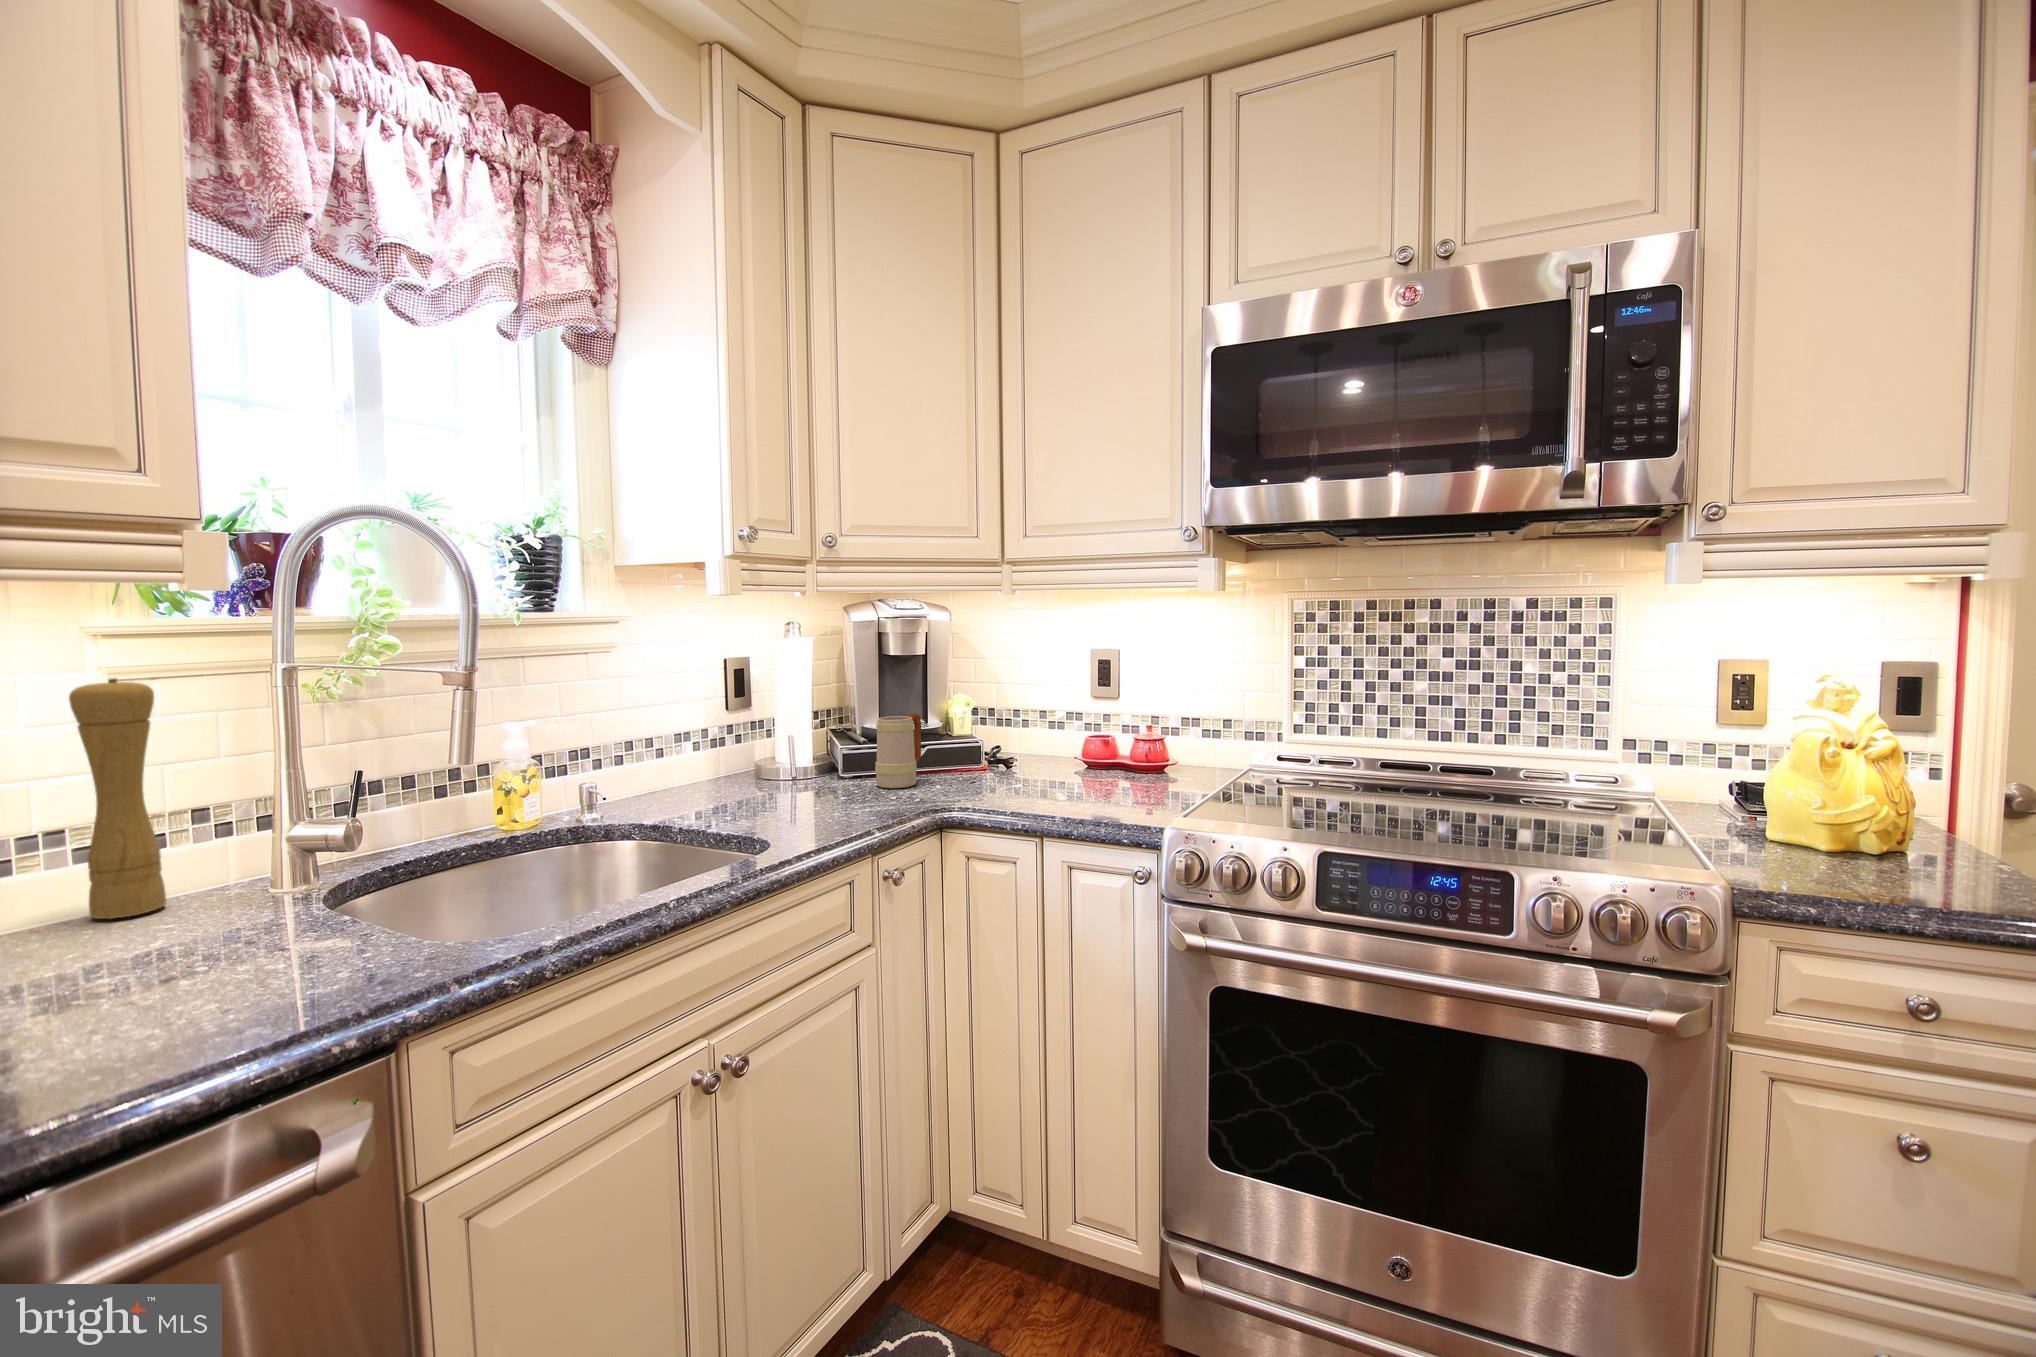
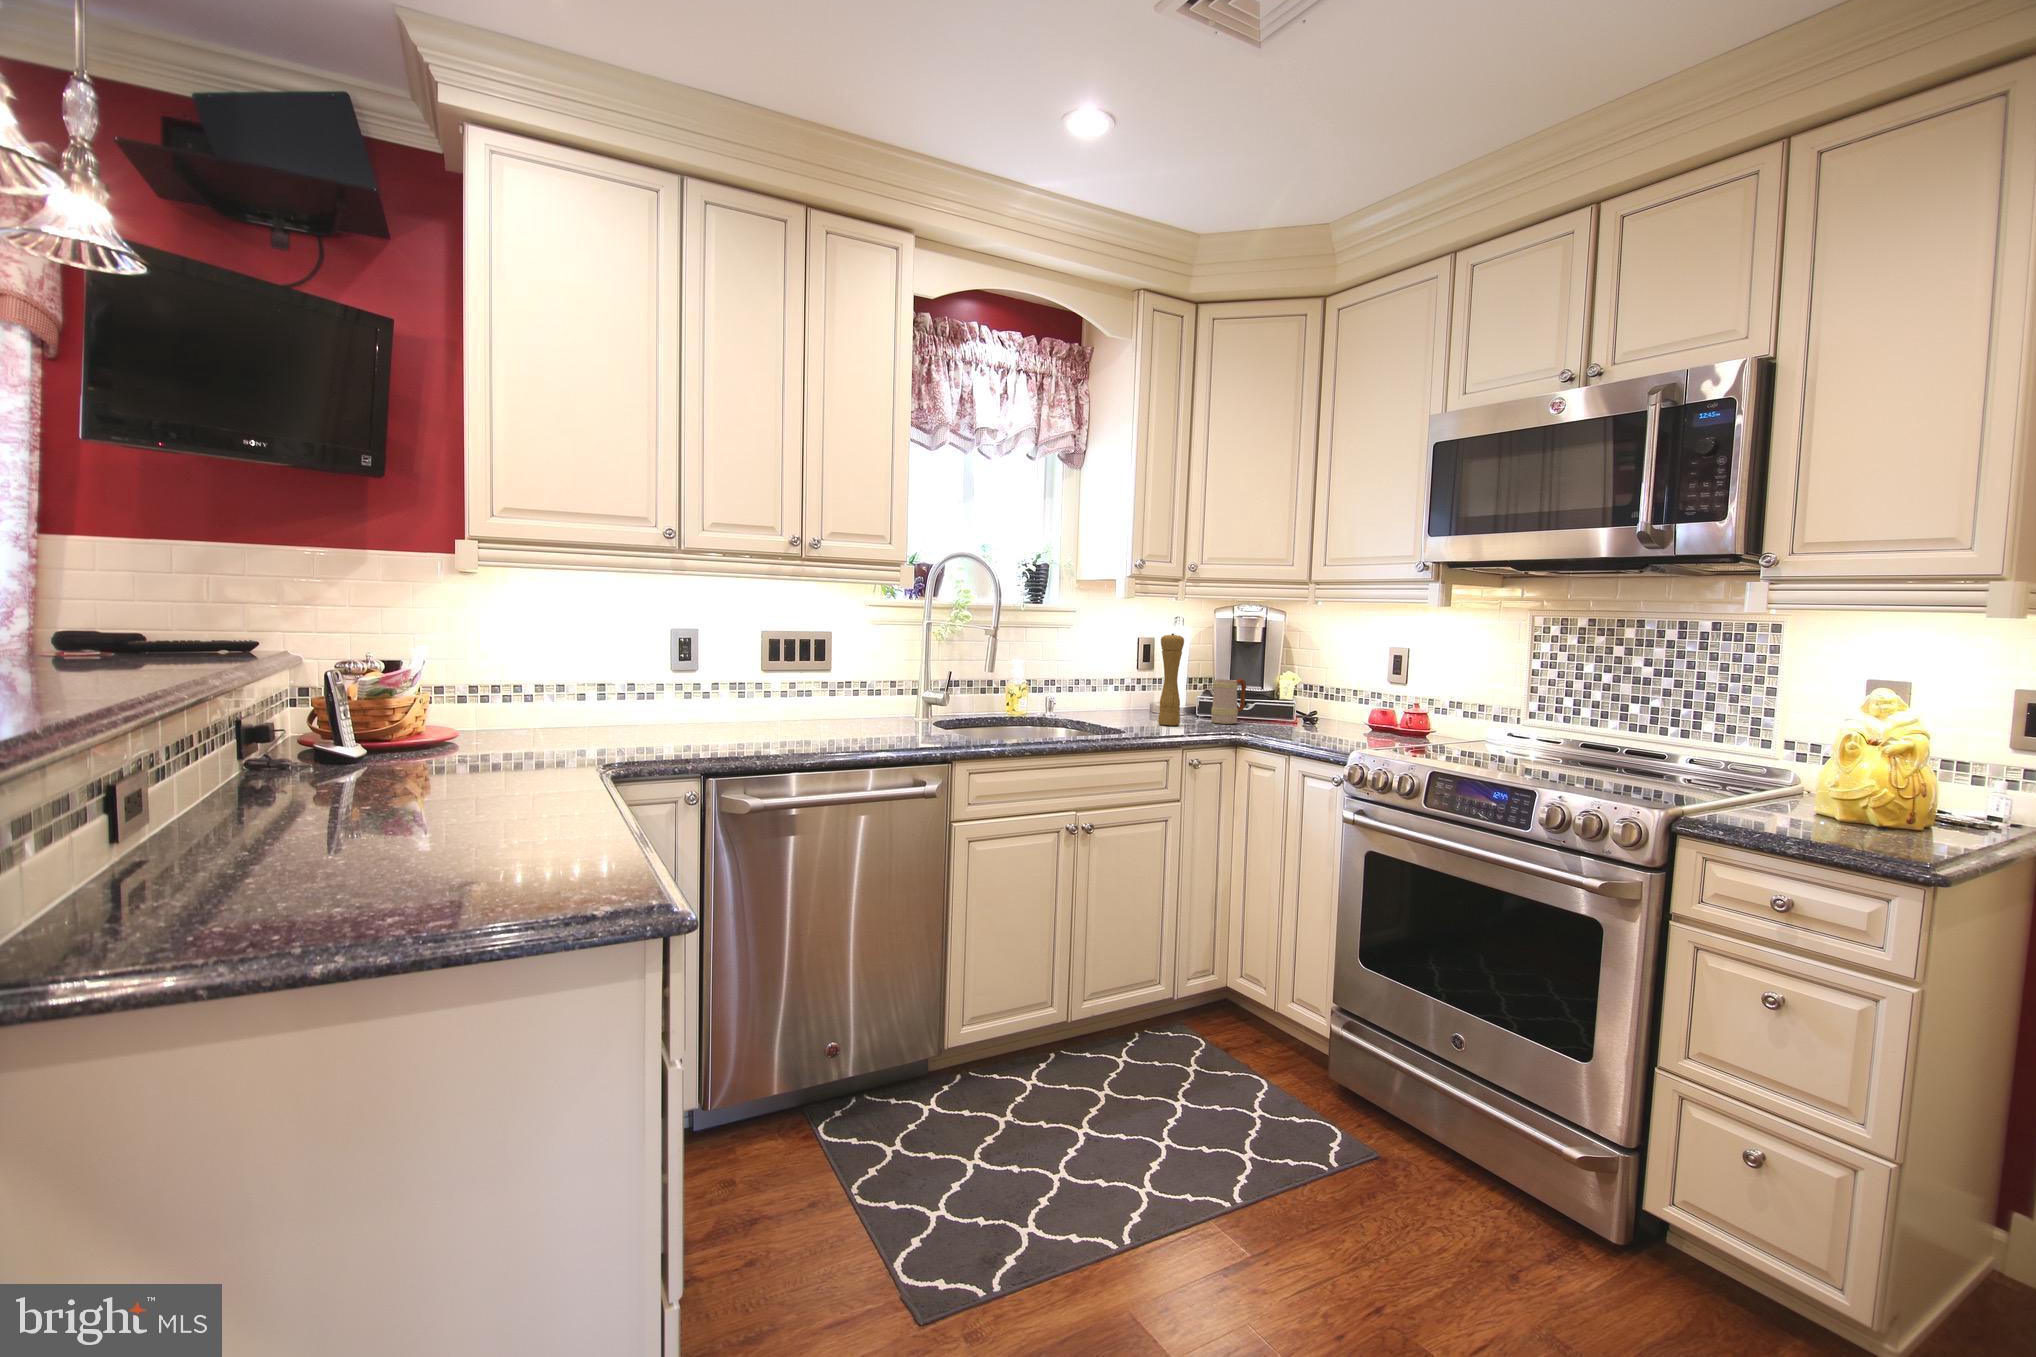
pepper mill: present [69,678,166,919] -> present [1158,634,1184,725]

